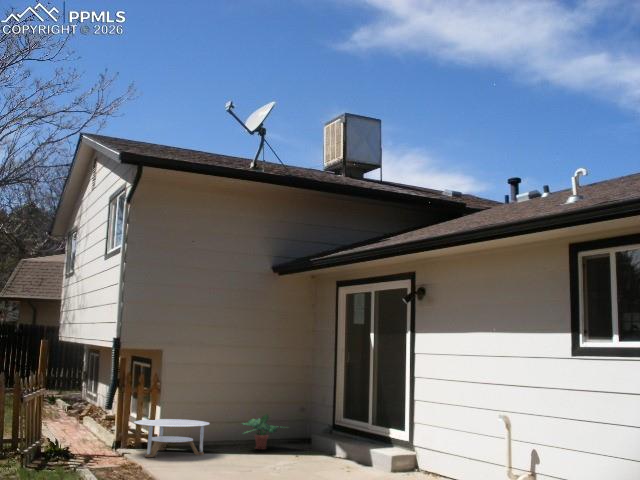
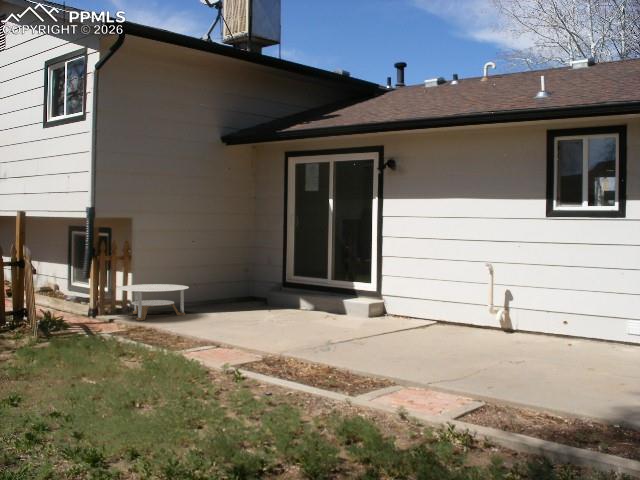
potted plant: present [243,414,278,449] -> none [205,275,251,307]

